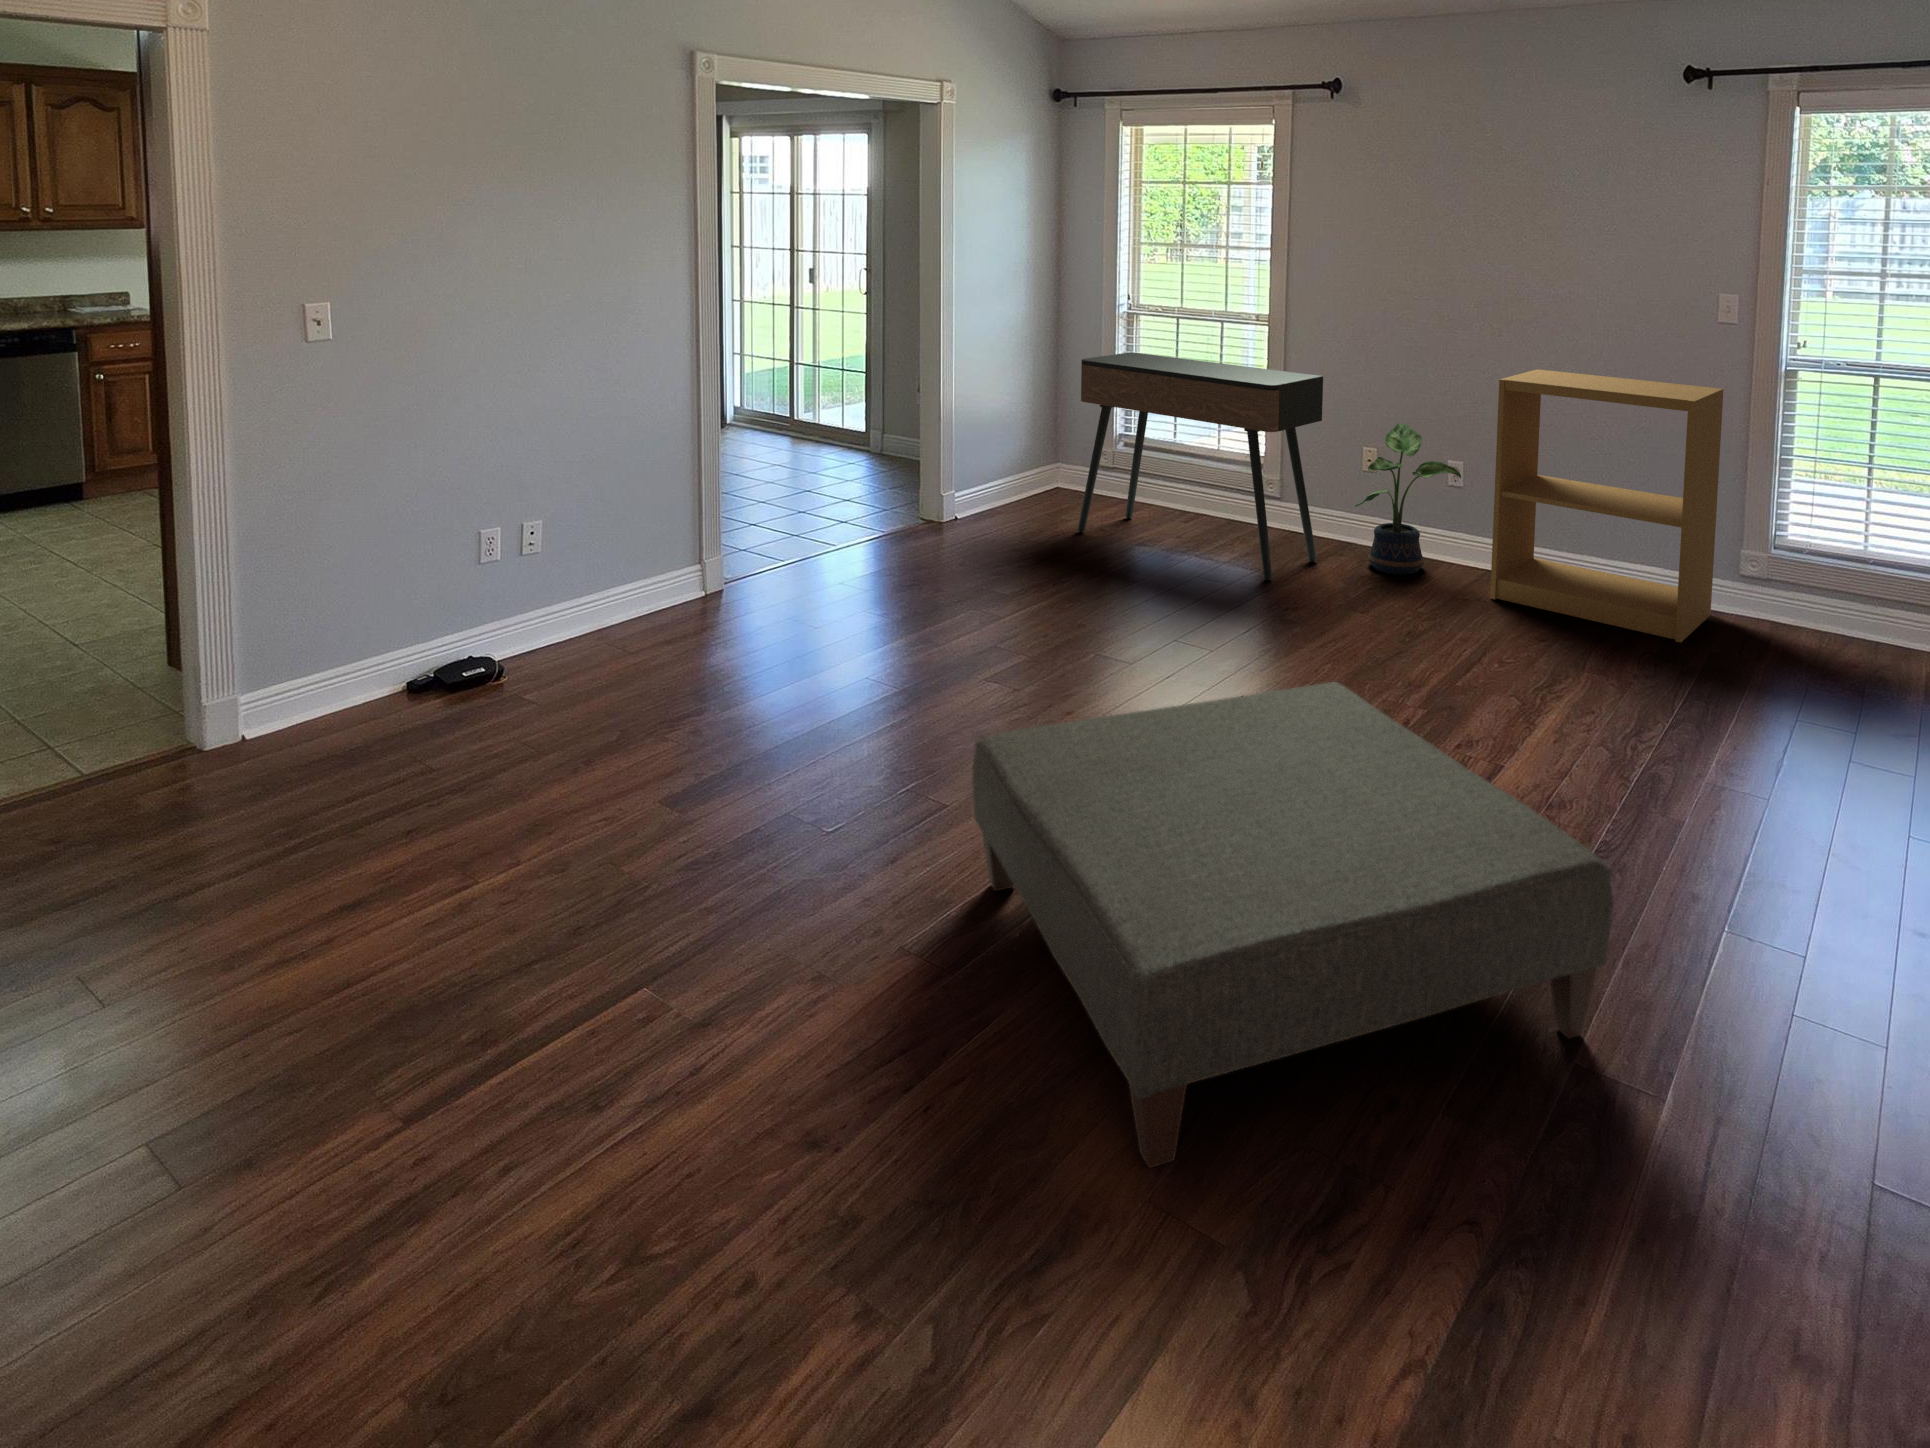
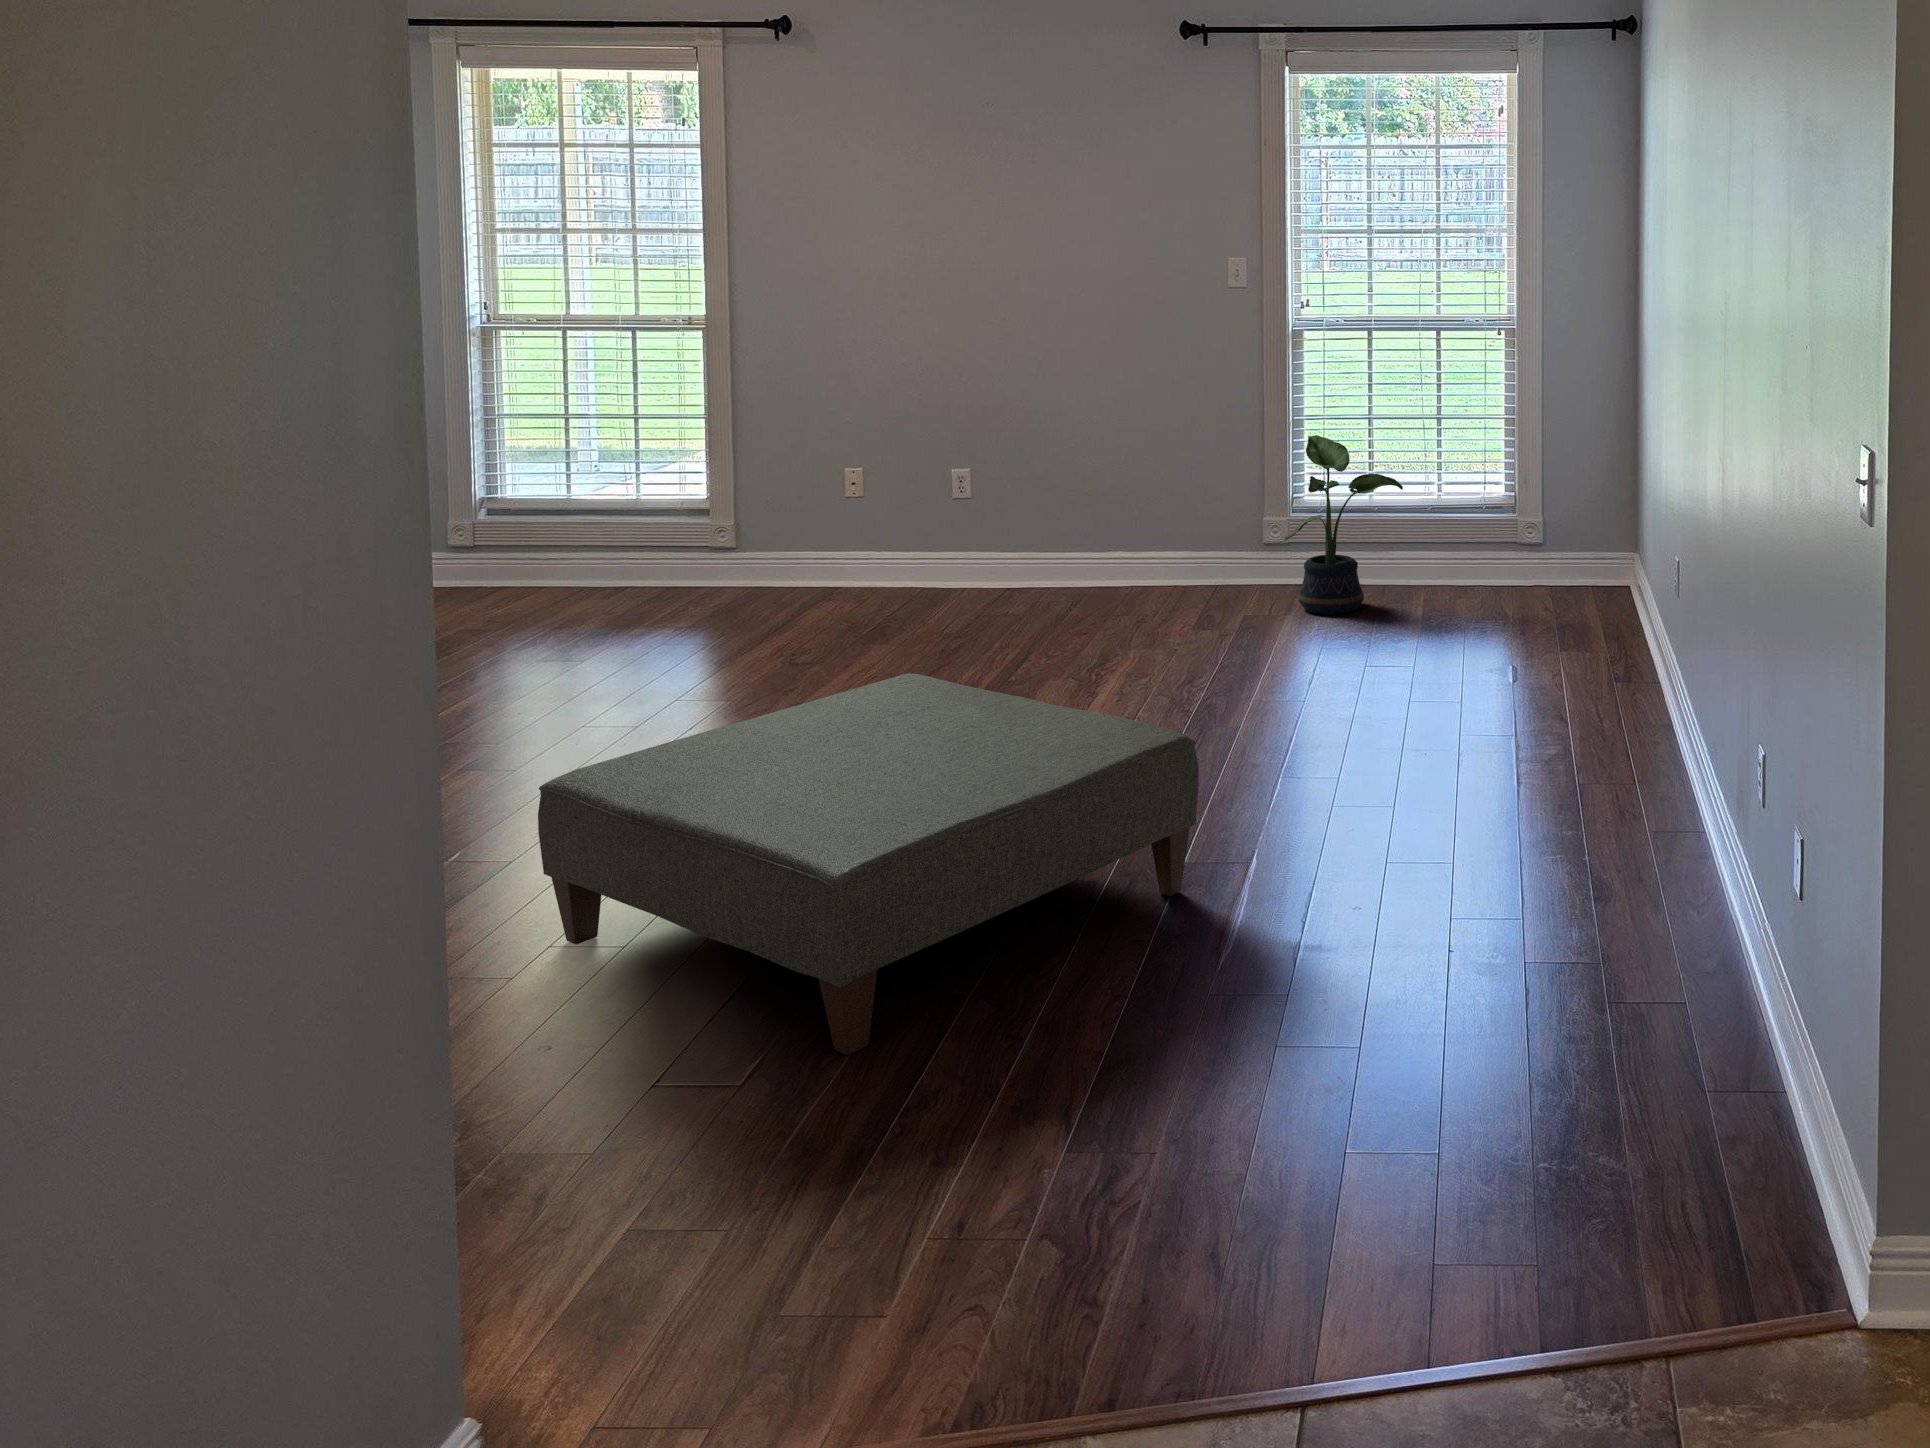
console table: present [1078,352,1323,580] -> none [447,380,801,639]
bookshelf: present [1490,369,1724,642] -> none [1009,354,1237,620]
potted plant: present [1355,424,1461,574] -> present [1285,435,1403,614]

